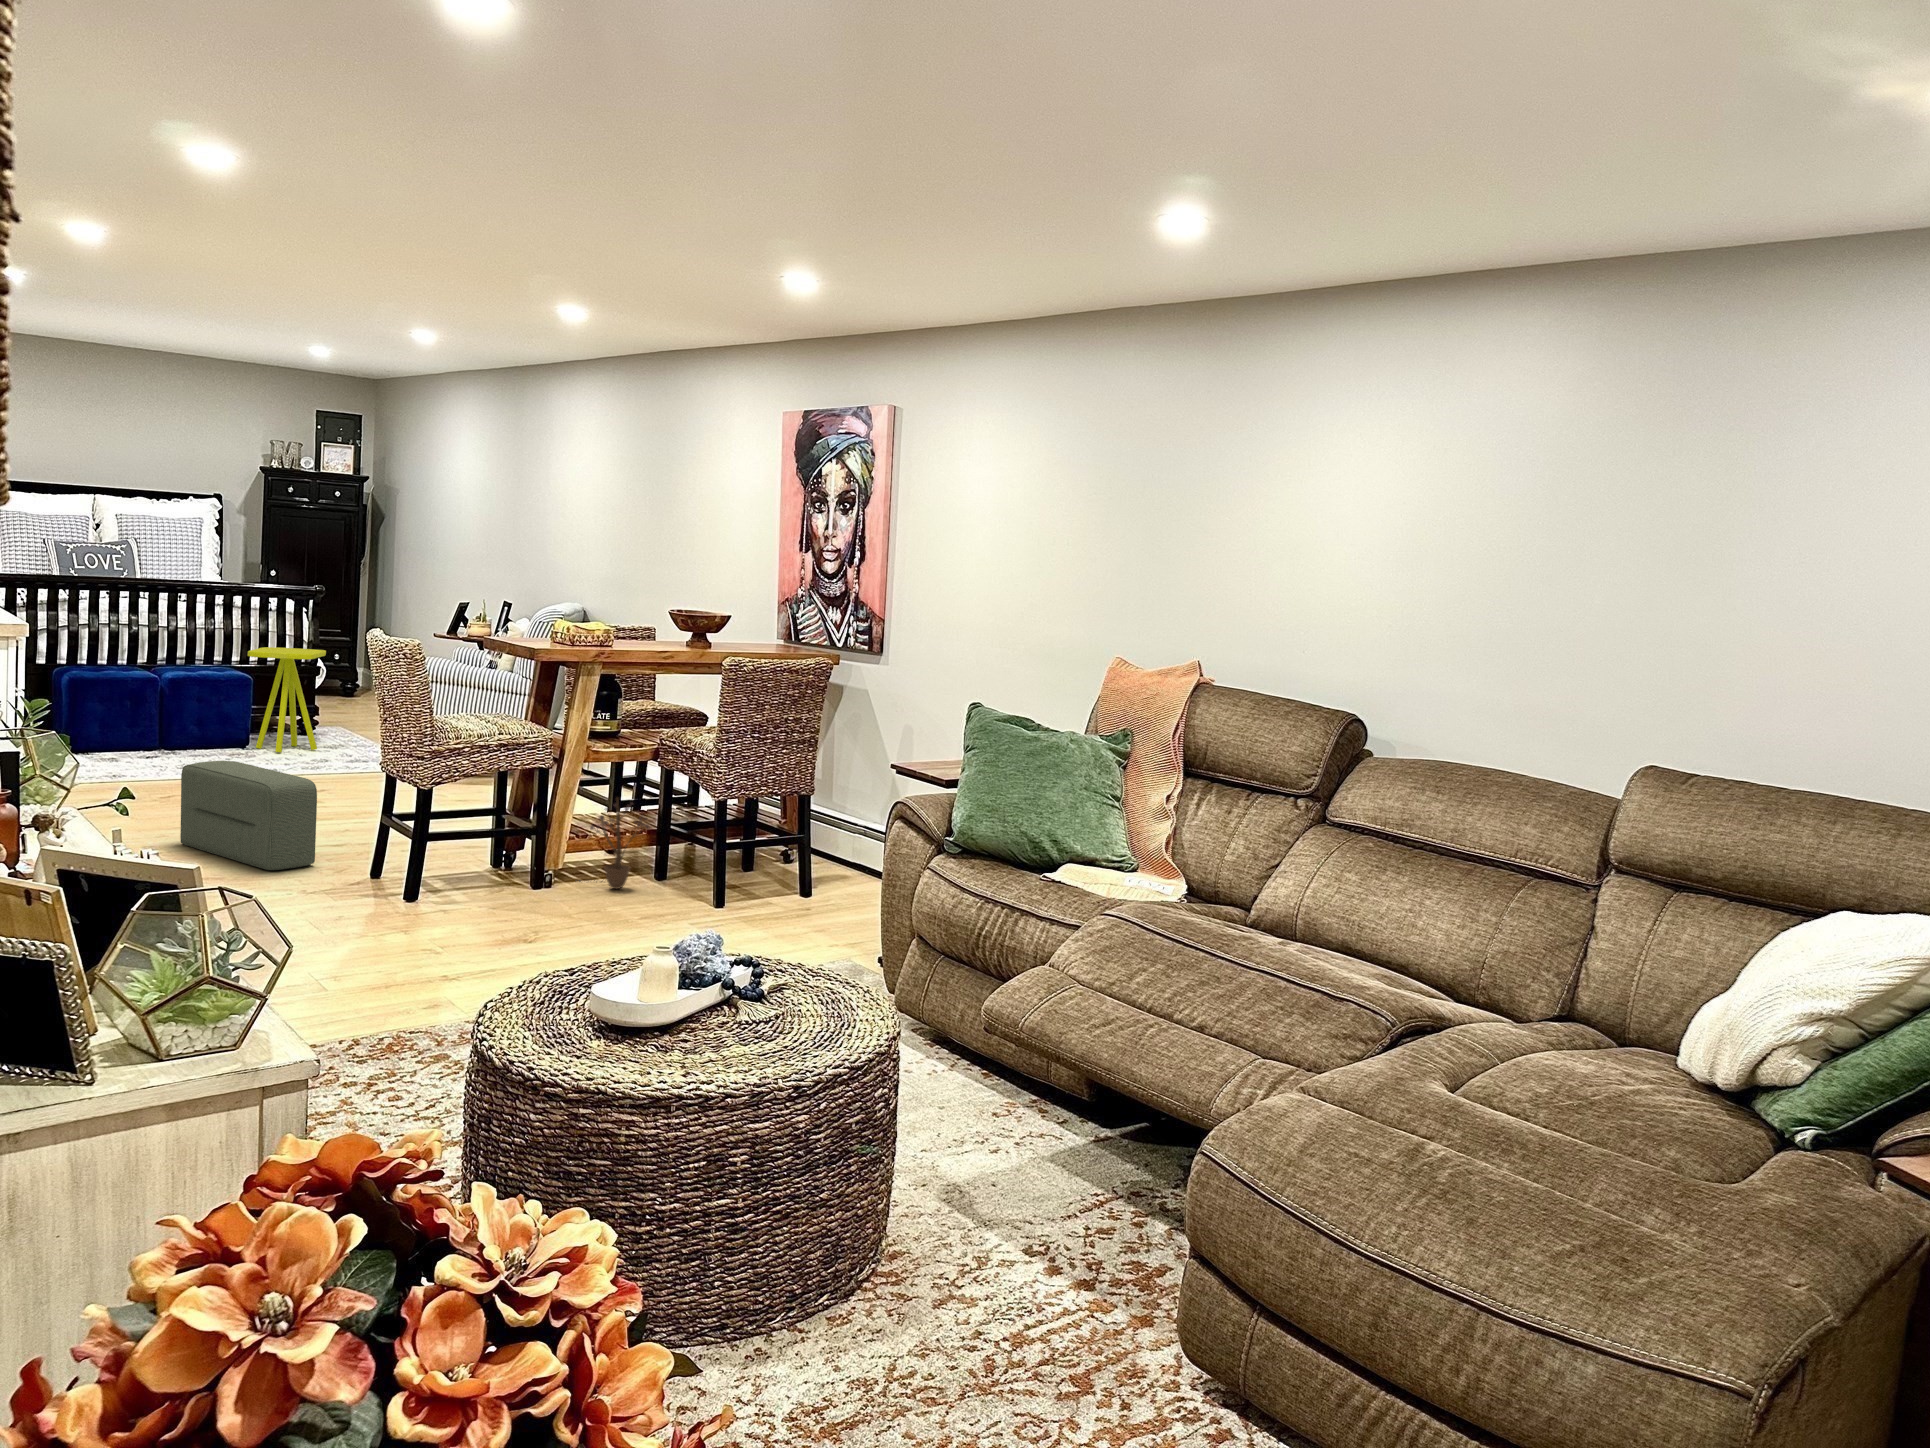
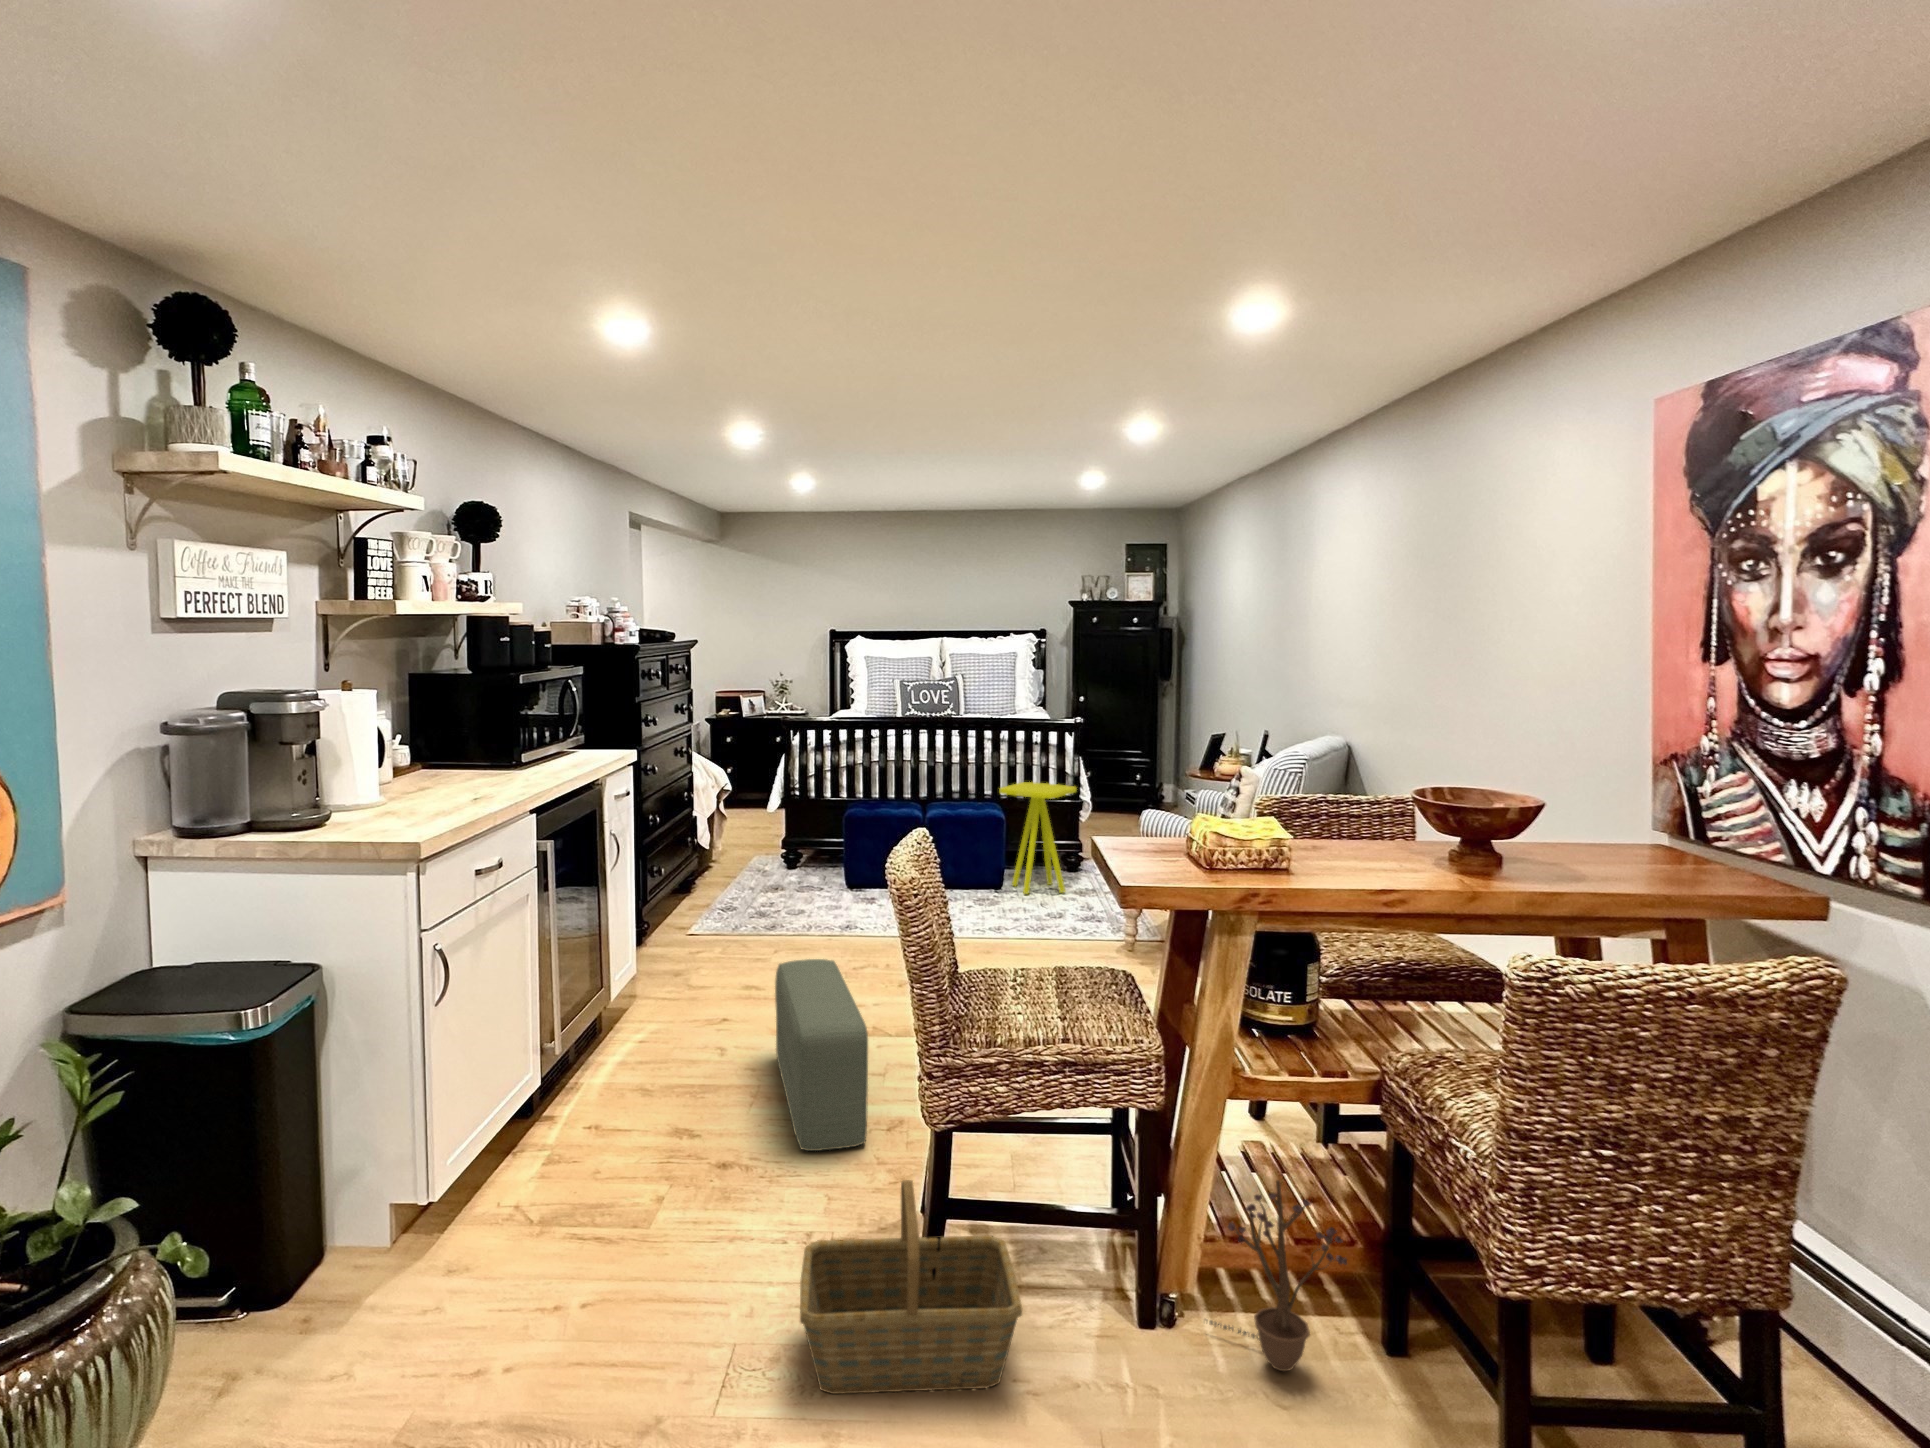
basket: none [361,820,501,921] -> present [800,1180,1022,1394]

